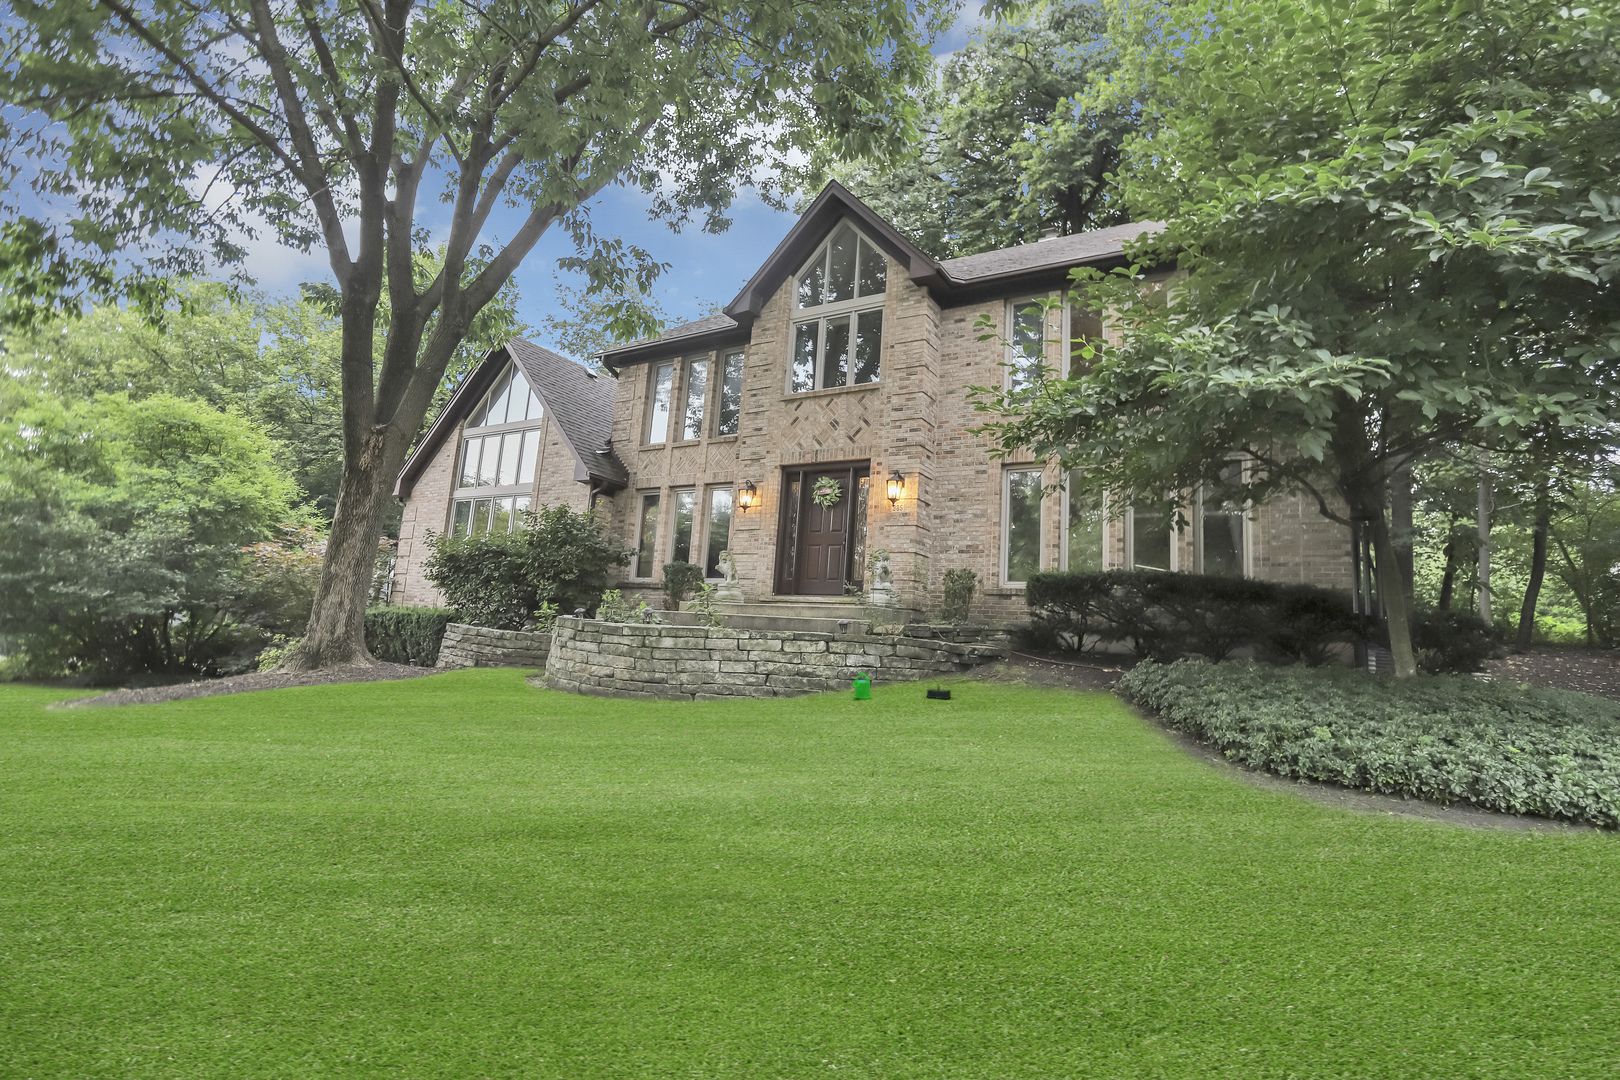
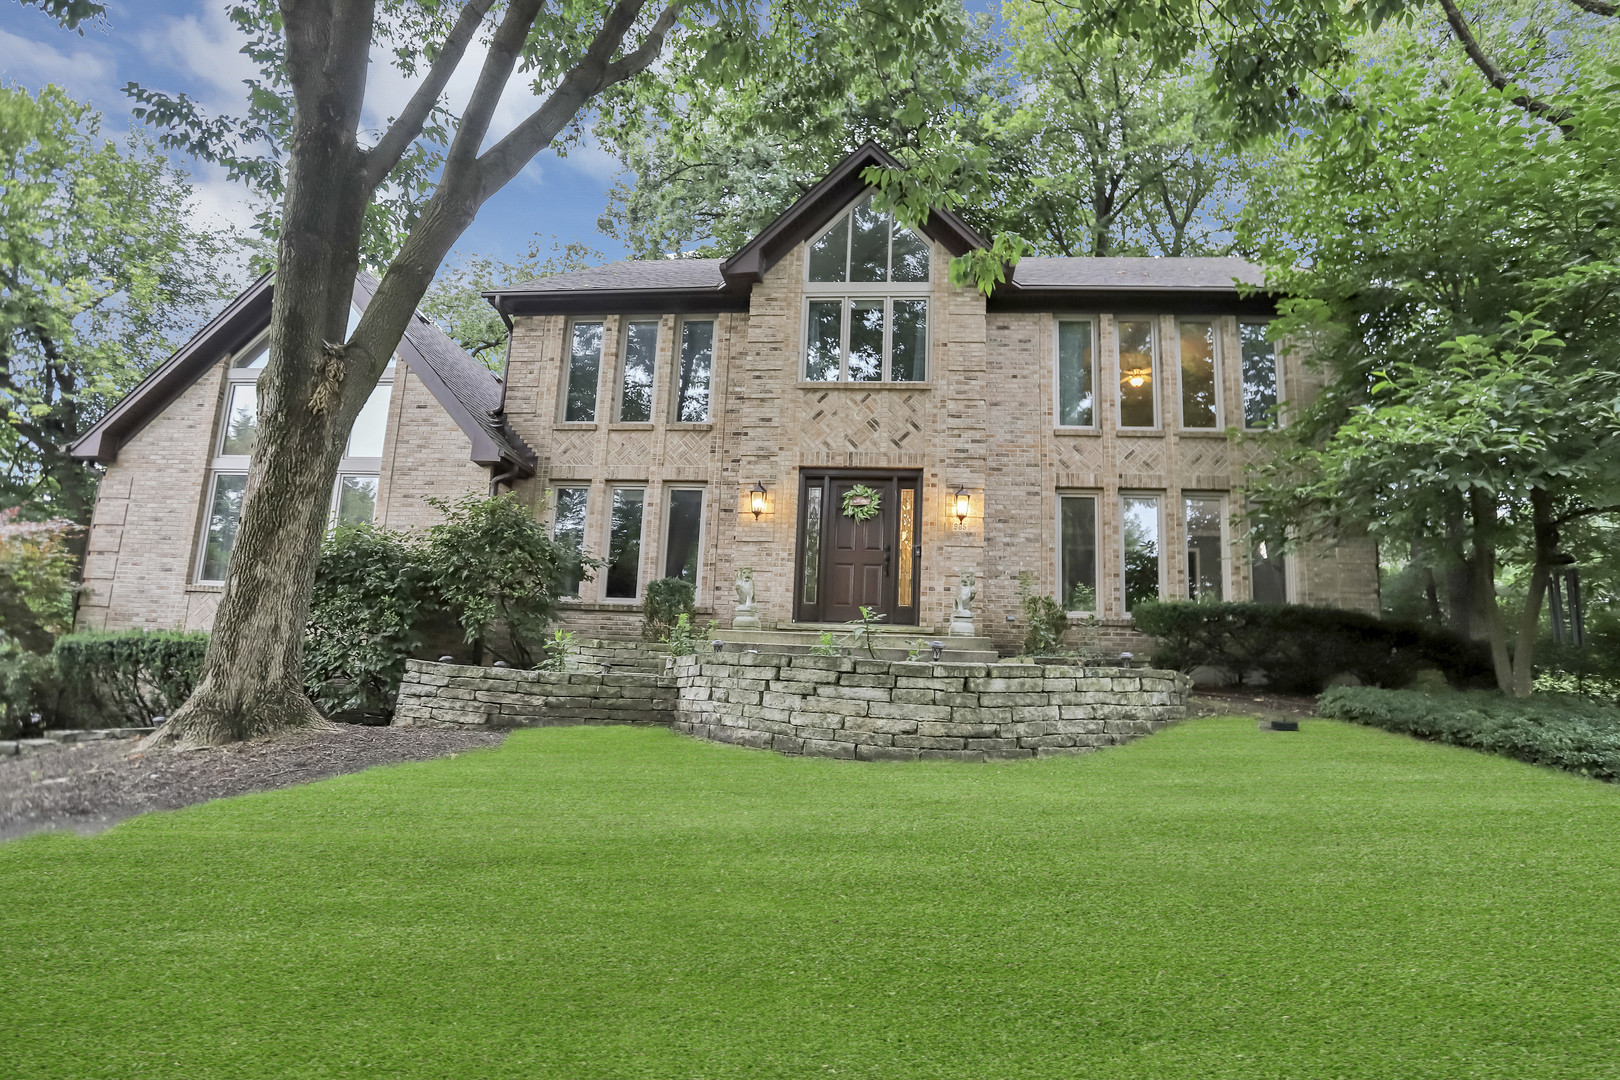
watering can: present [853,673,870,699] -> none [1232,709,1257,737]

